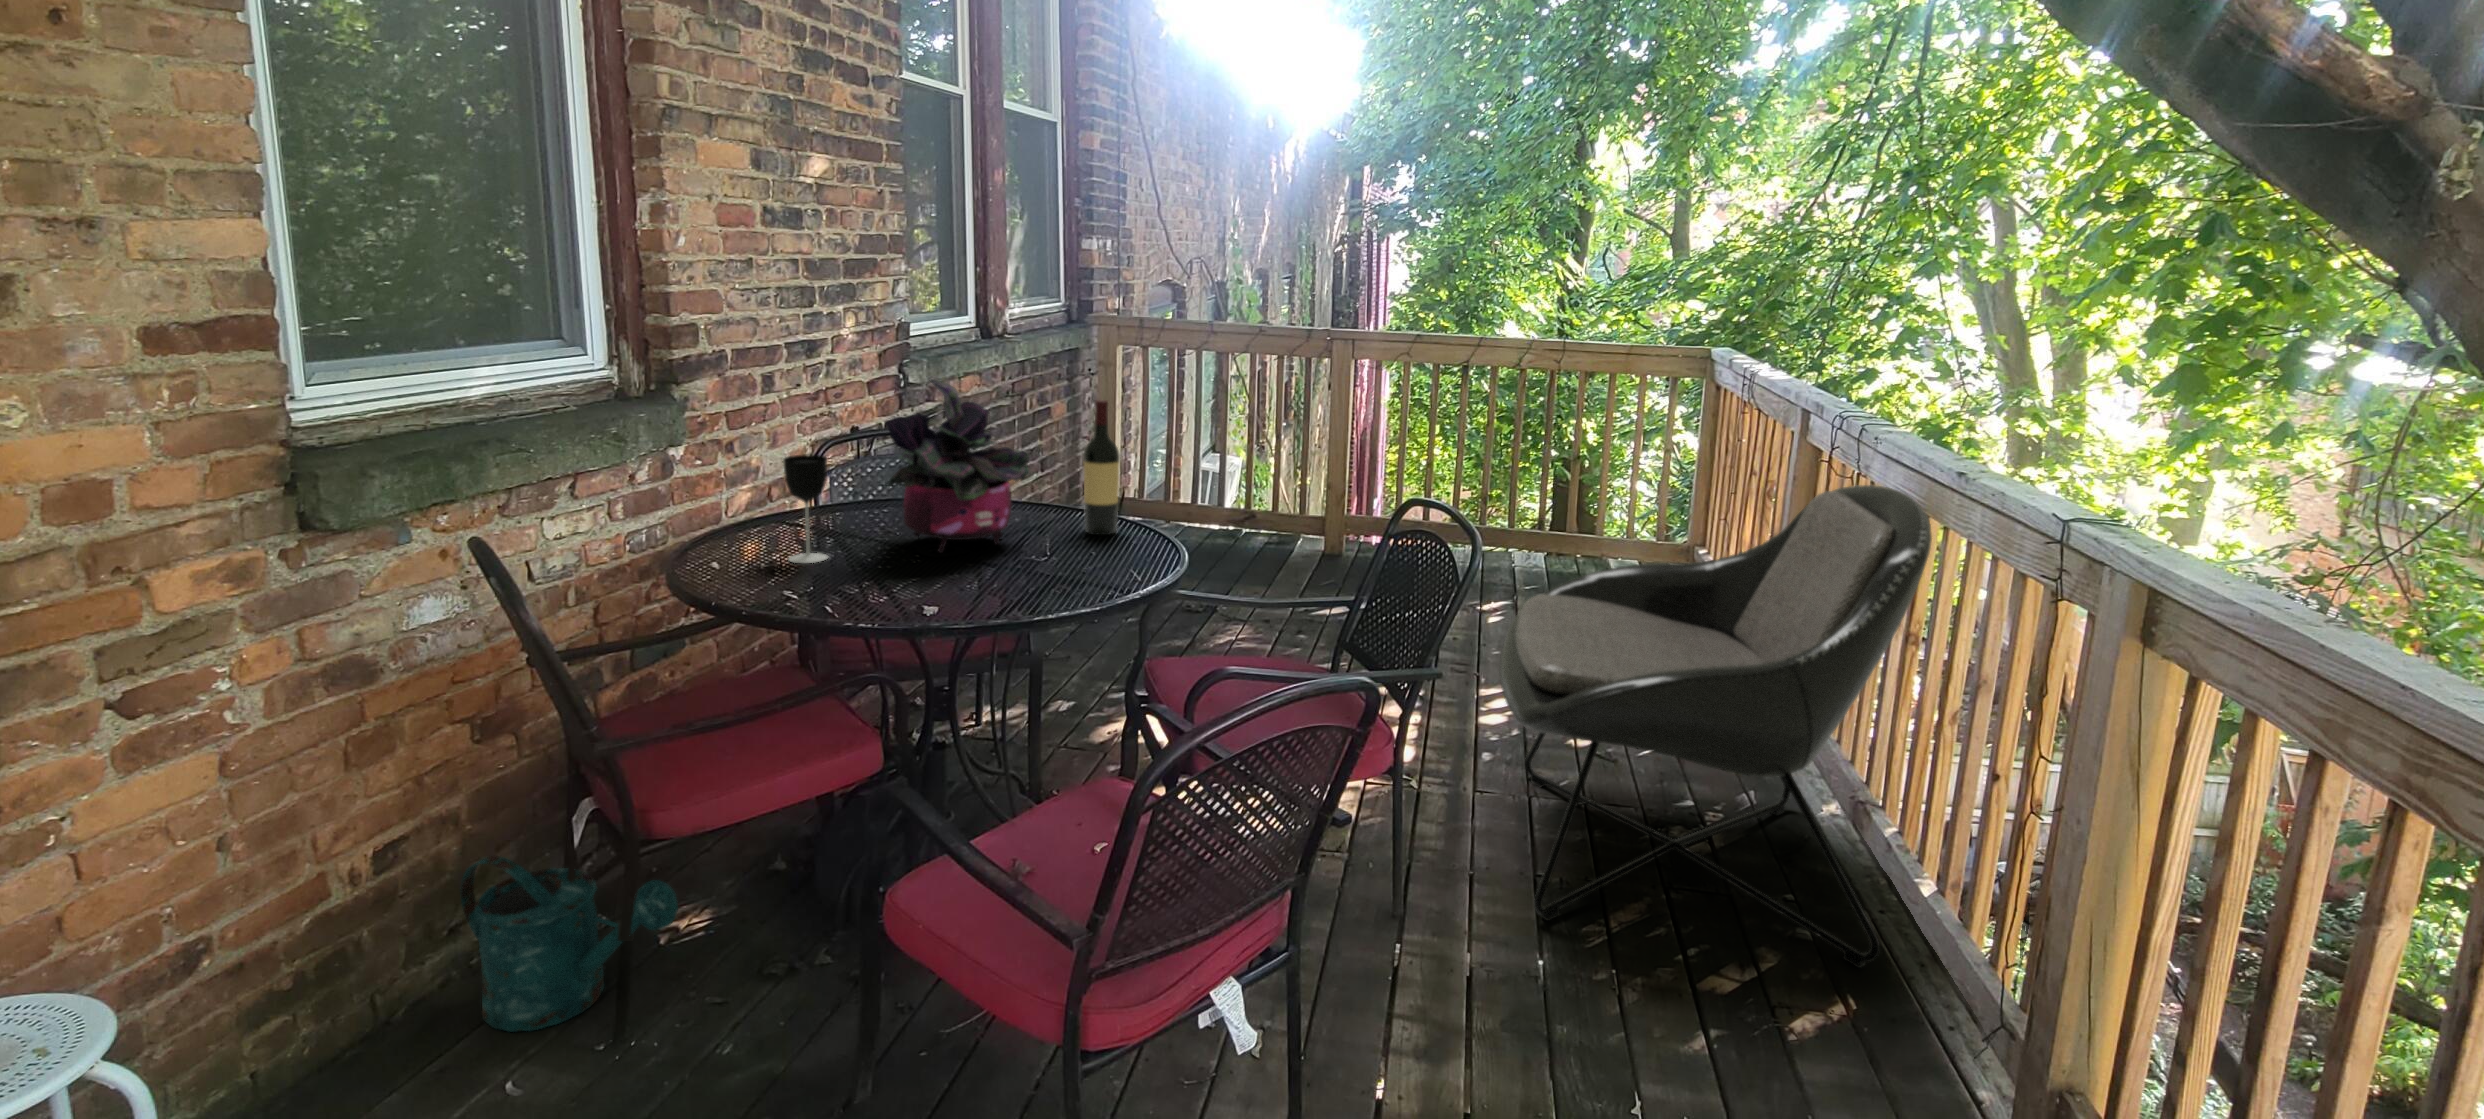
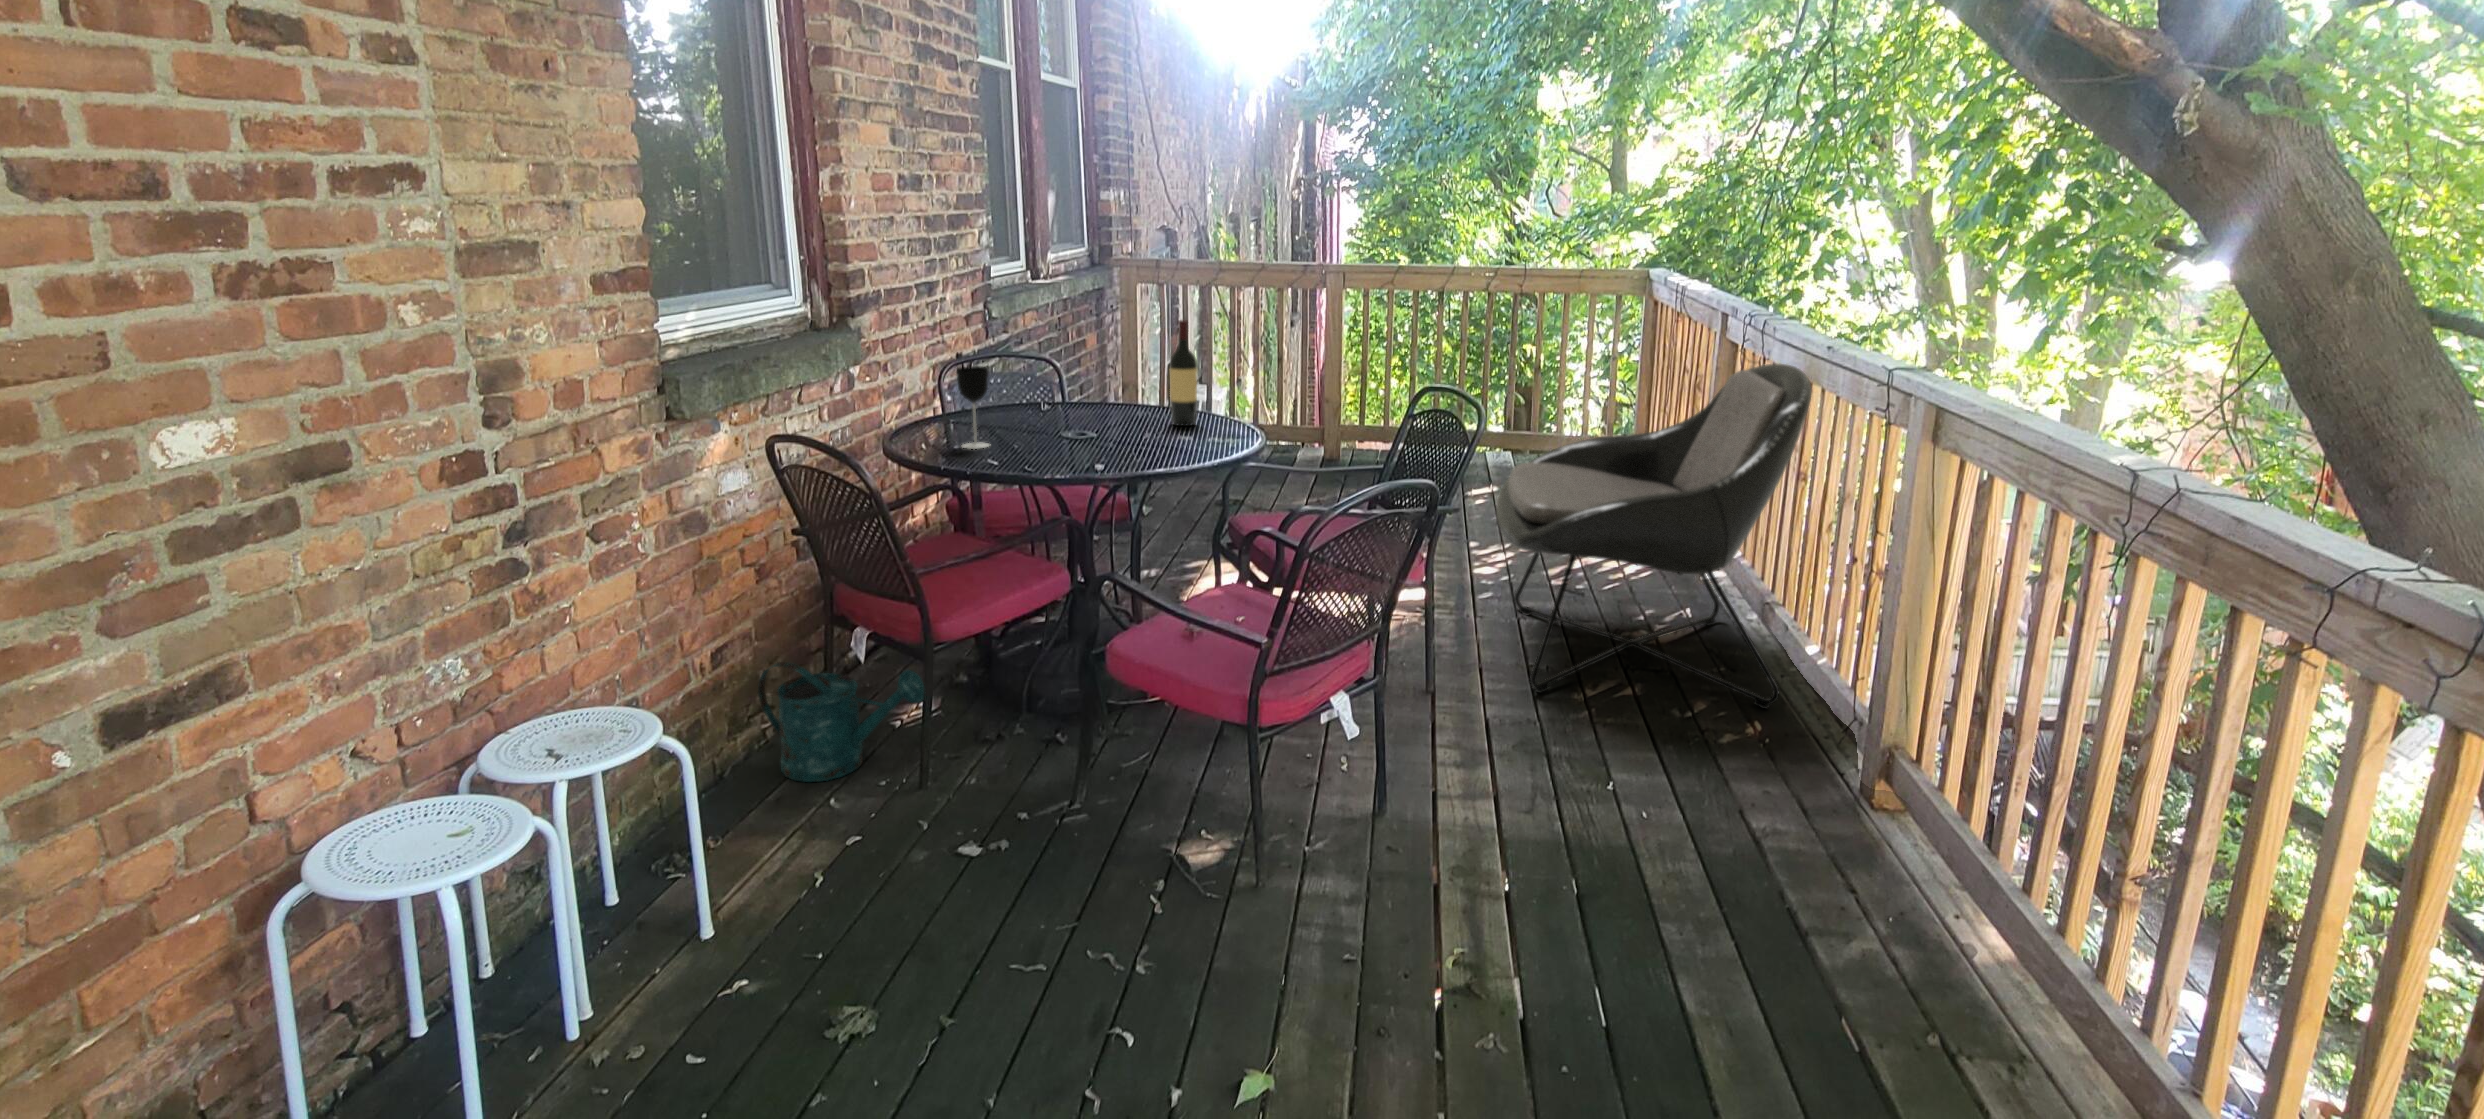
potted plant: present [885,379,1029,553] -> none [1029,306,1132,439]

